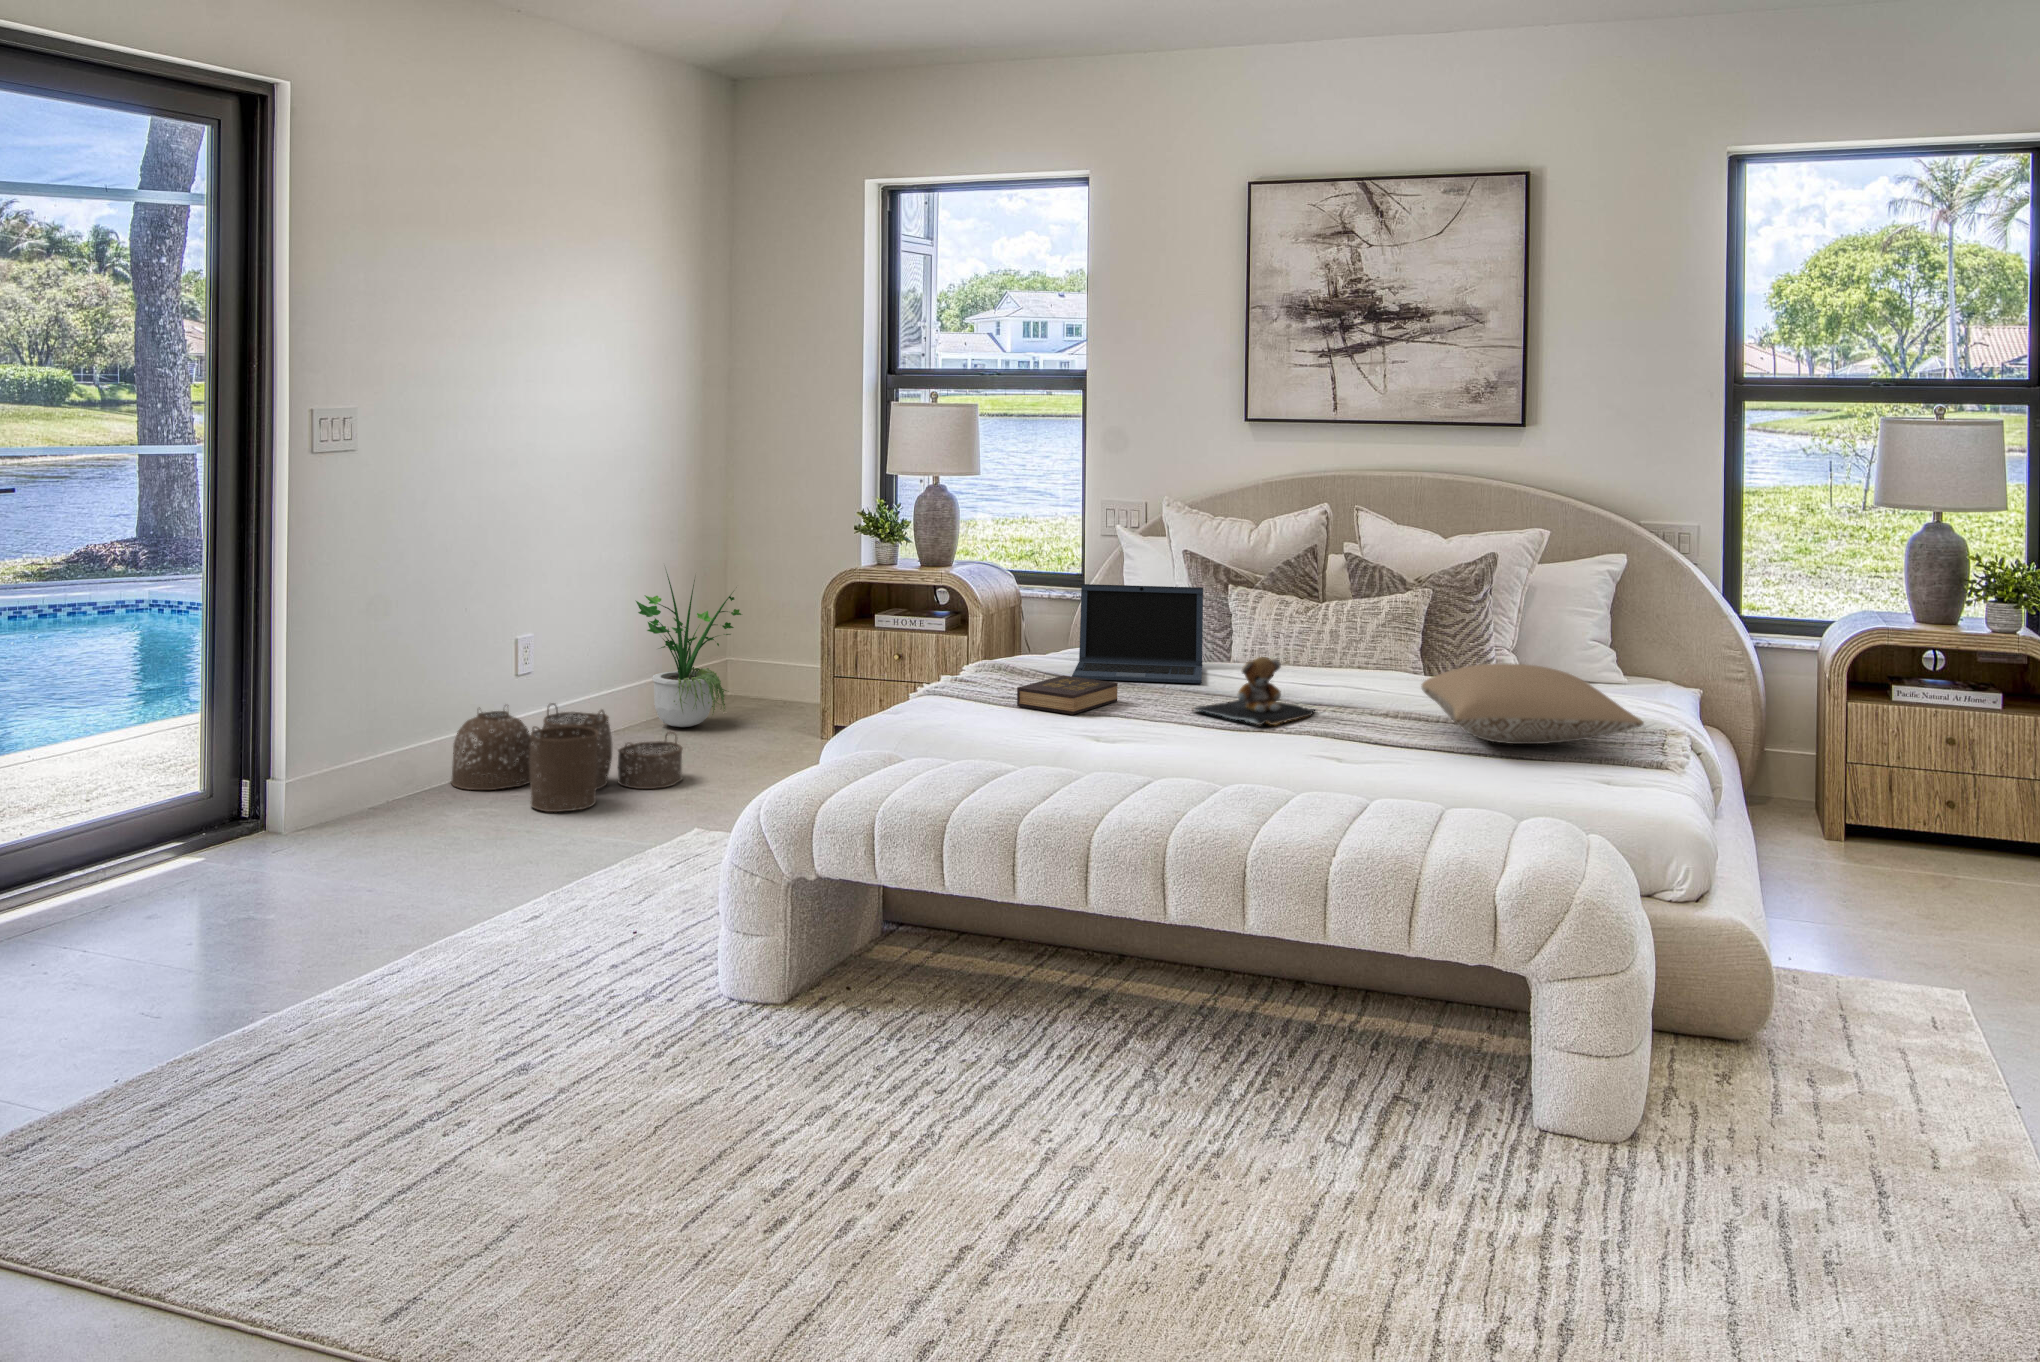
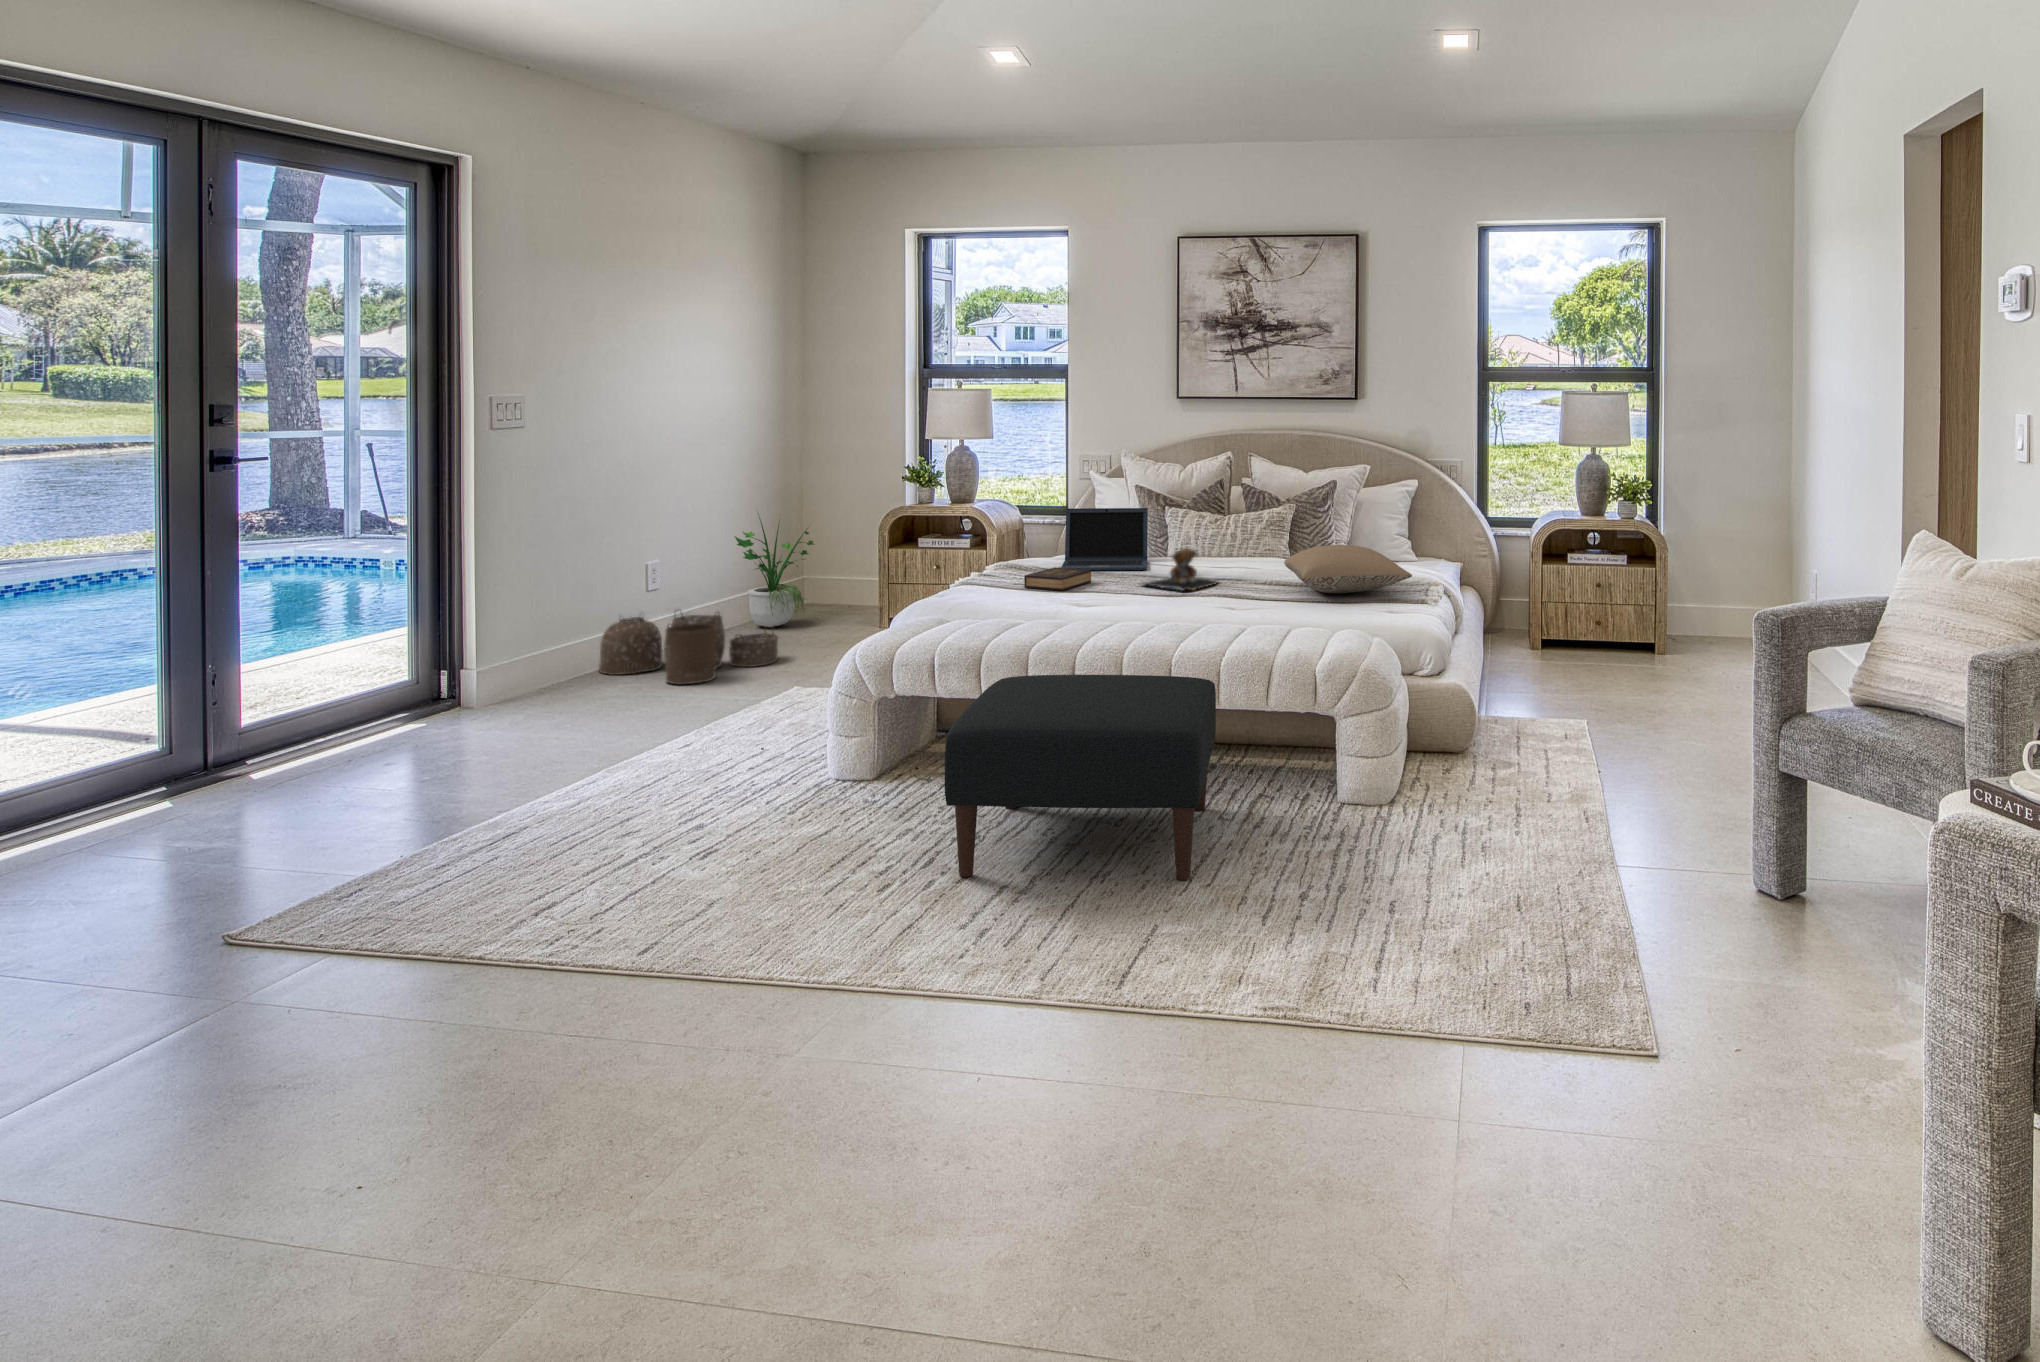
ottoman: none [870,869,1321,1272] -> present [945,675,1216,880]

